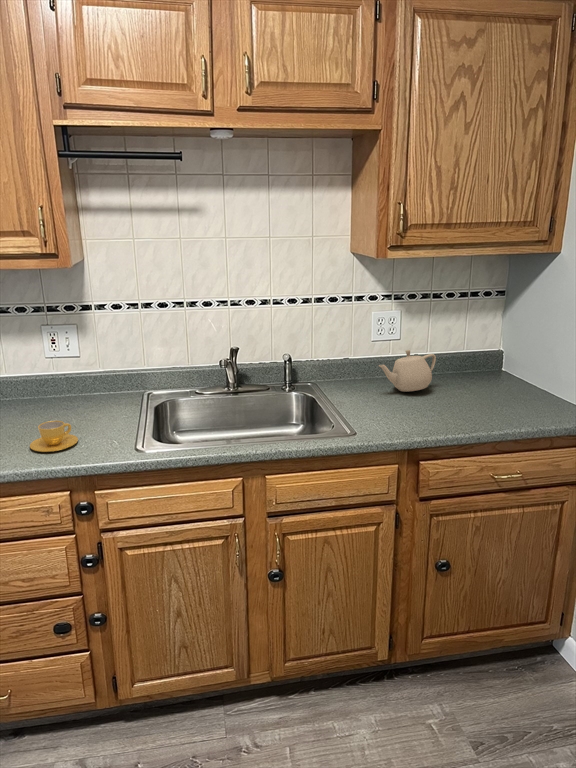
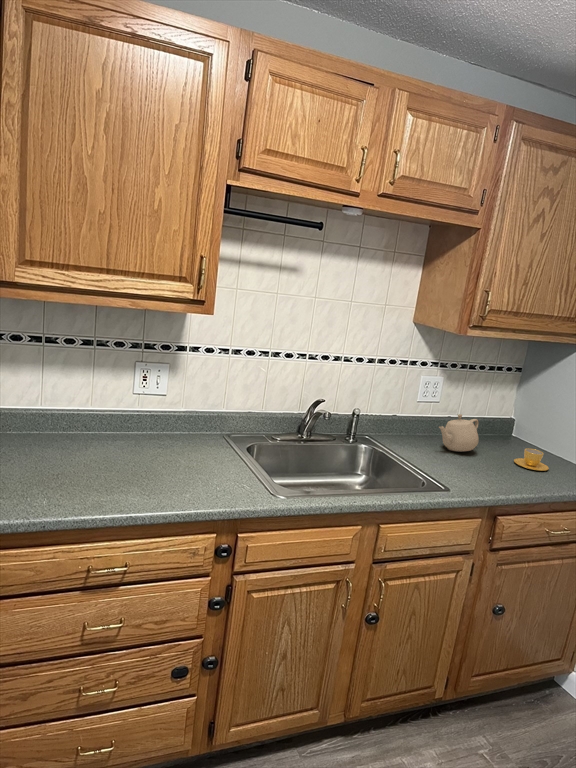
cup: present [30,421,78,452] -> present [514,448,549,471]

